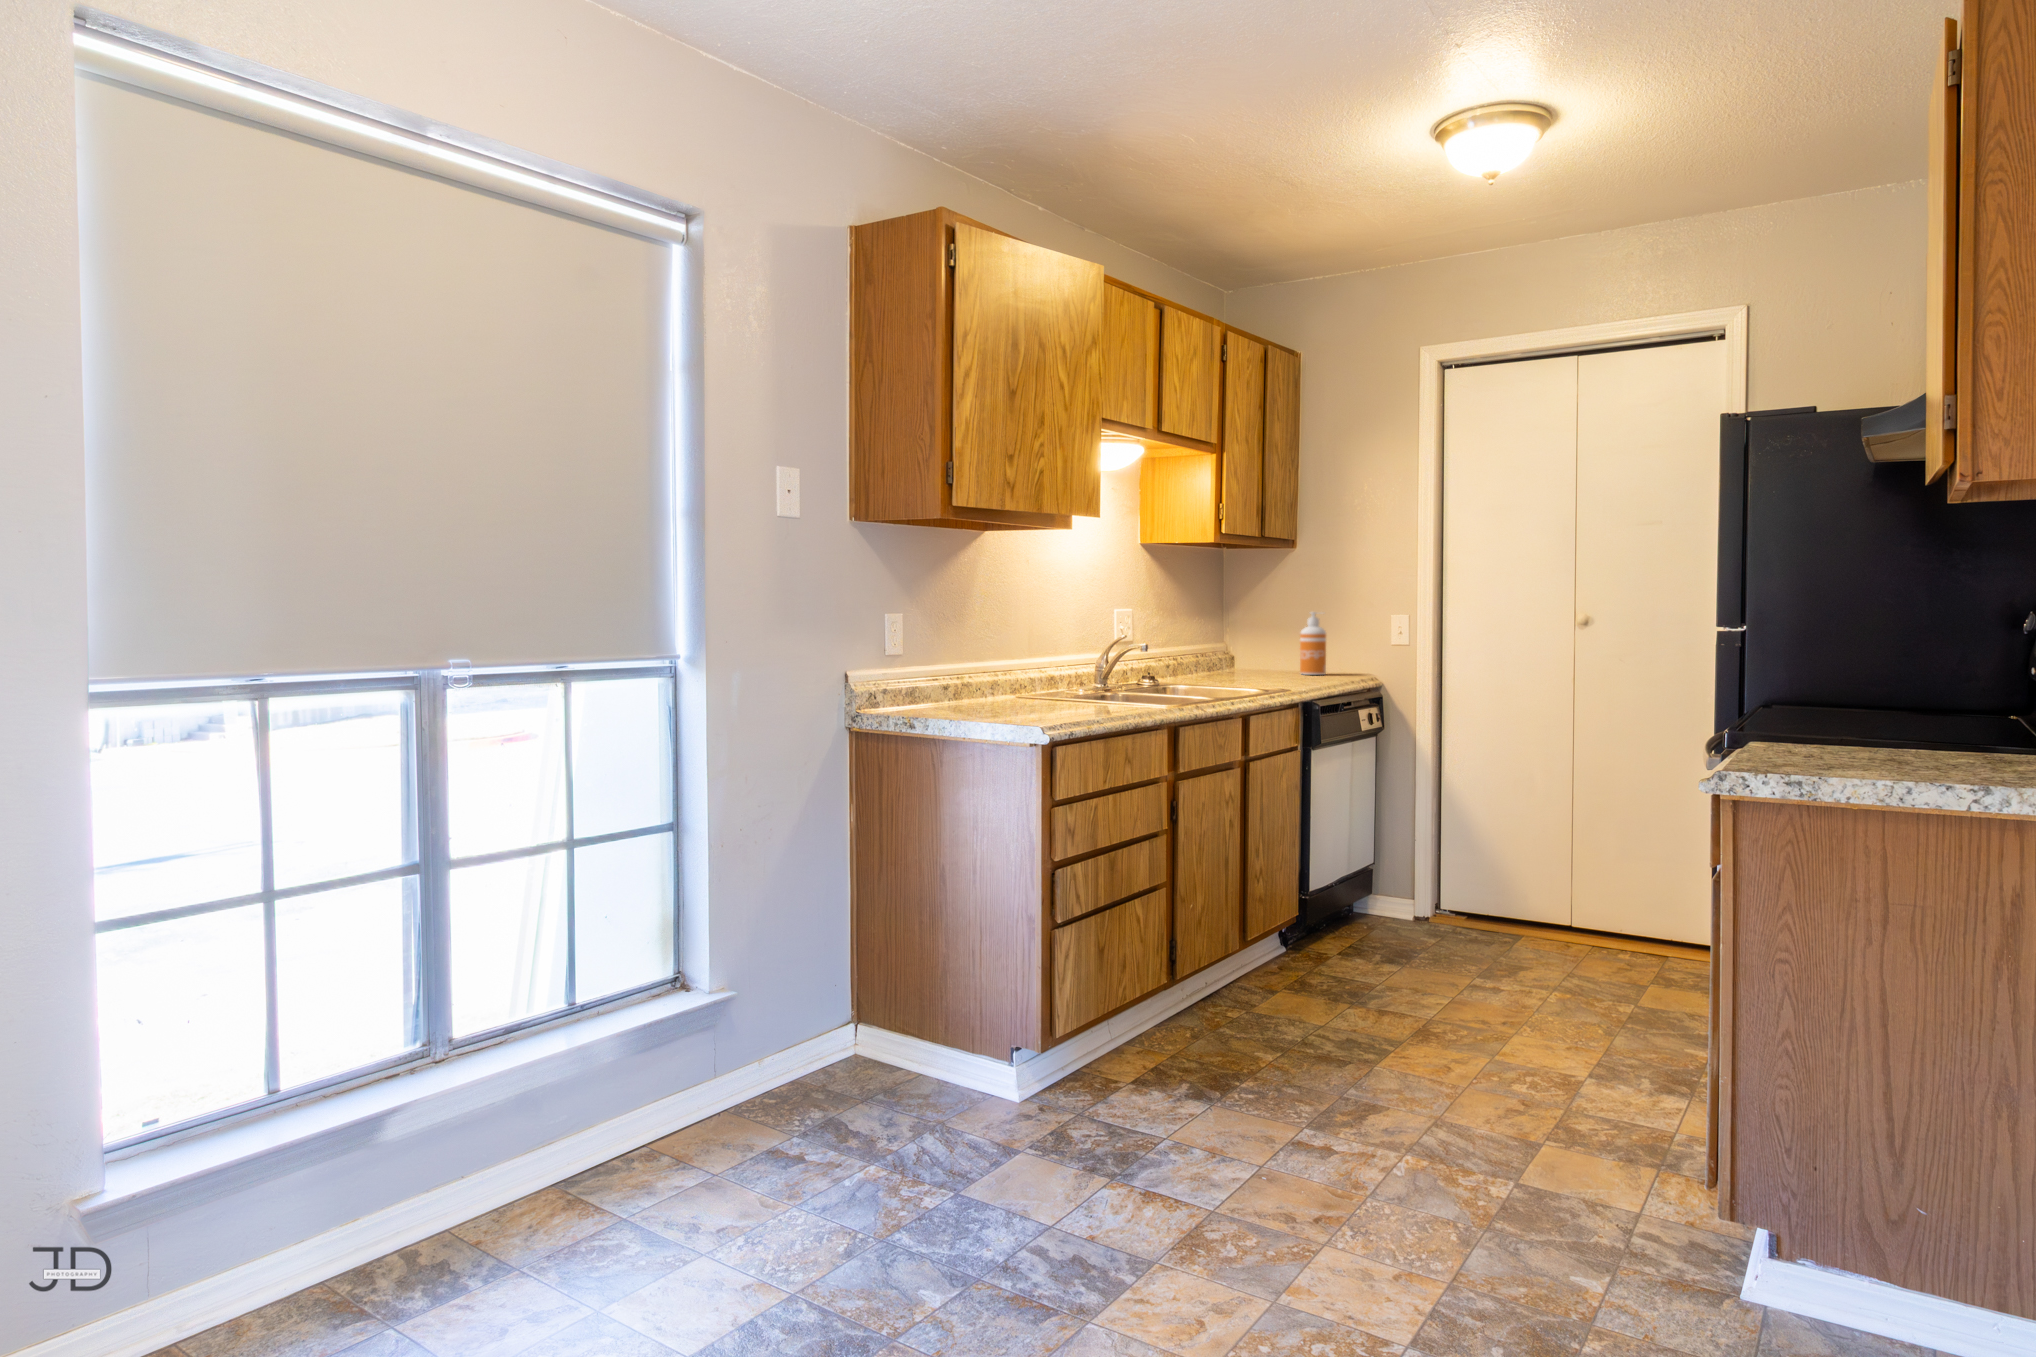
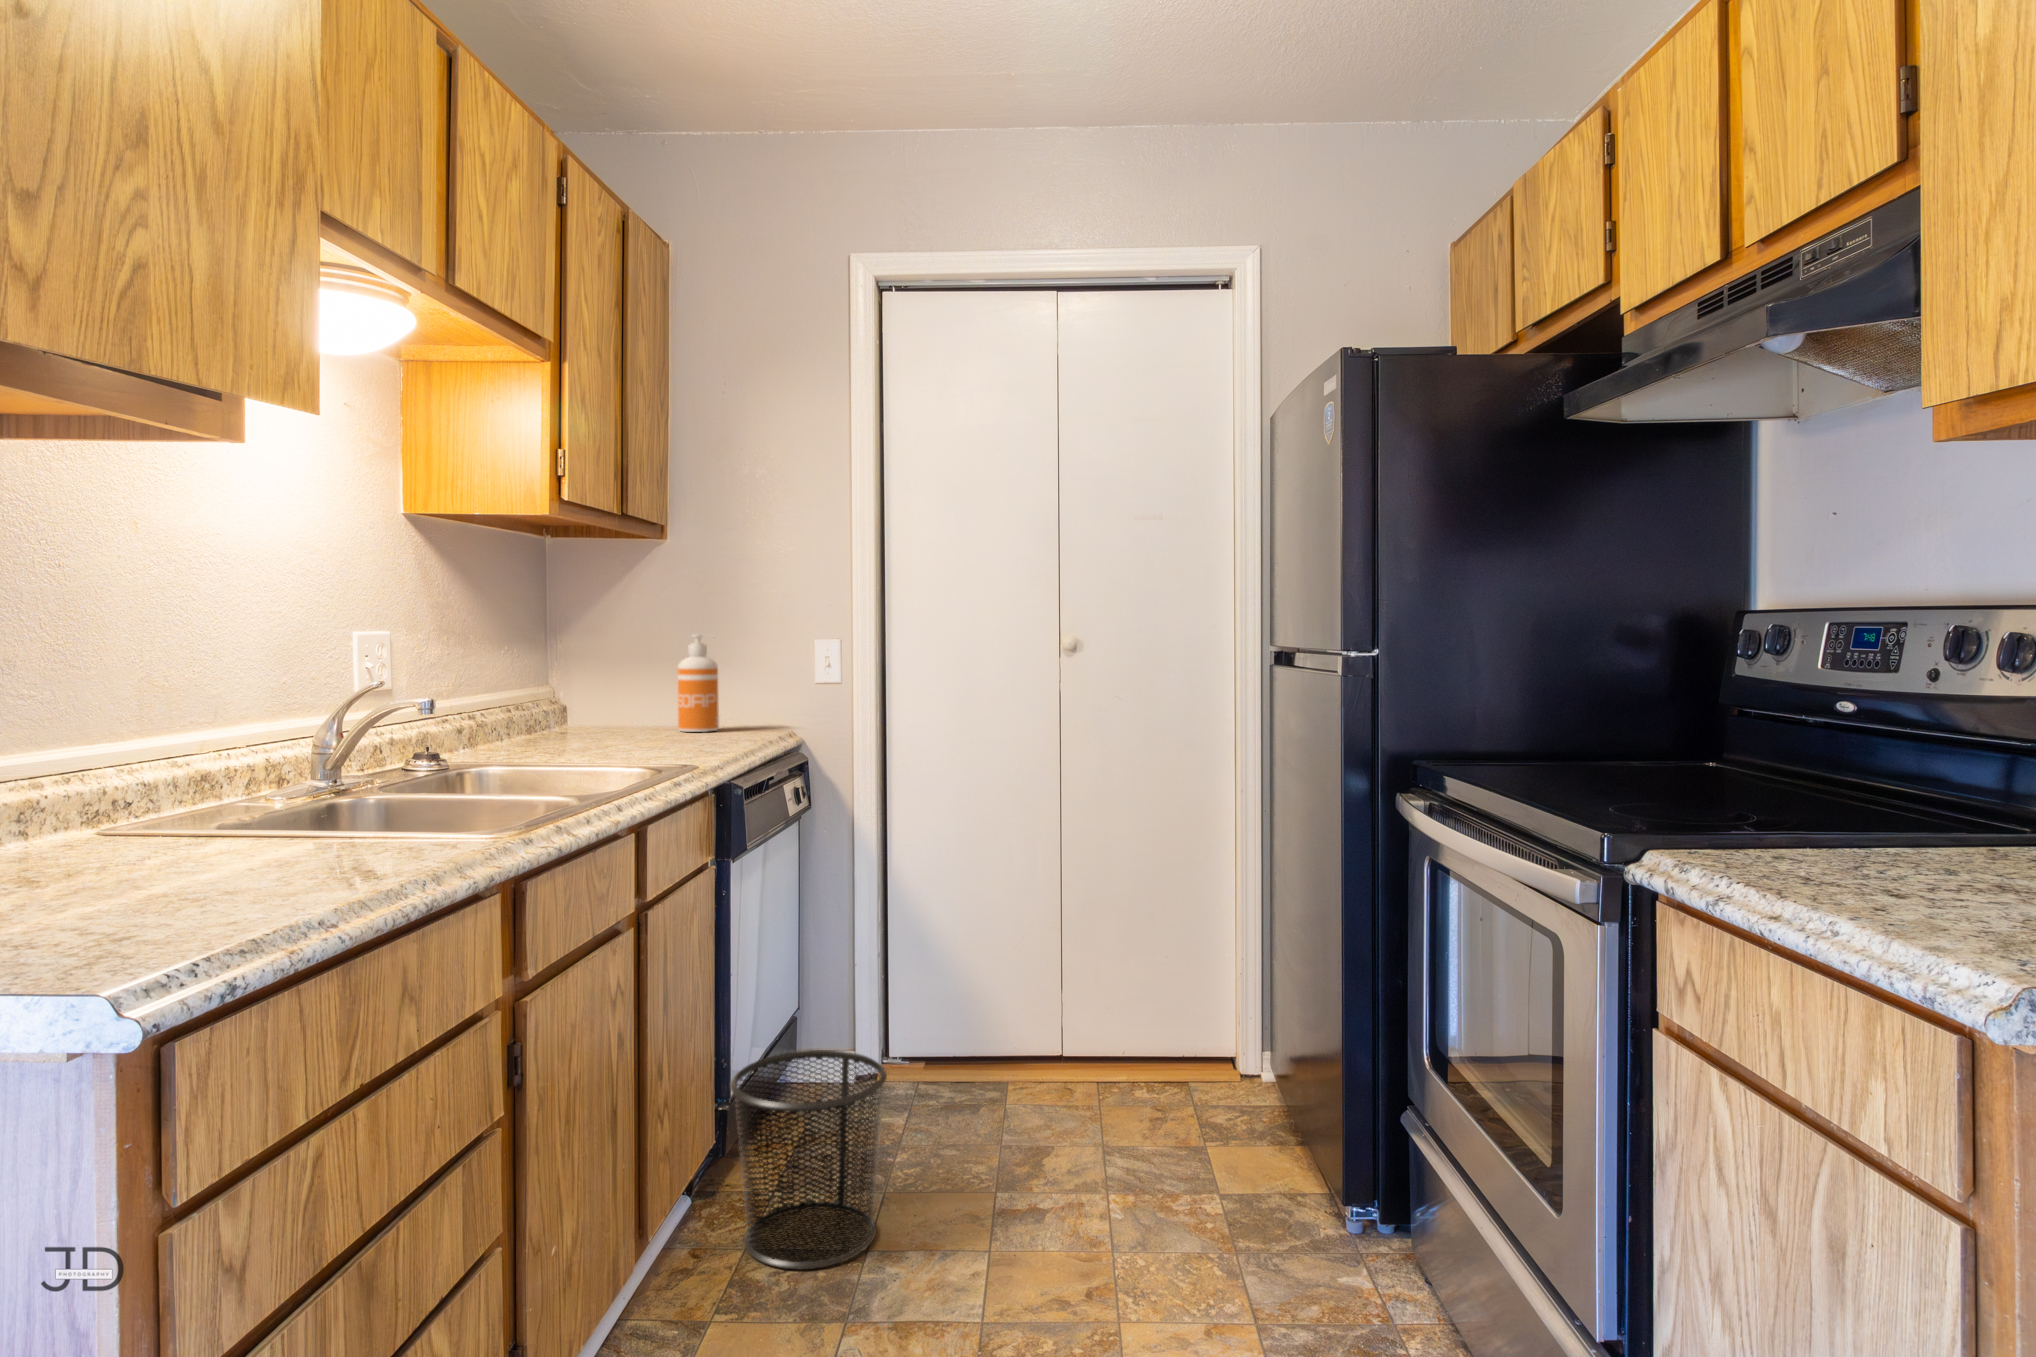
trash can: none [1302,867,1399,985] -> present [730,1050,887,1270]

